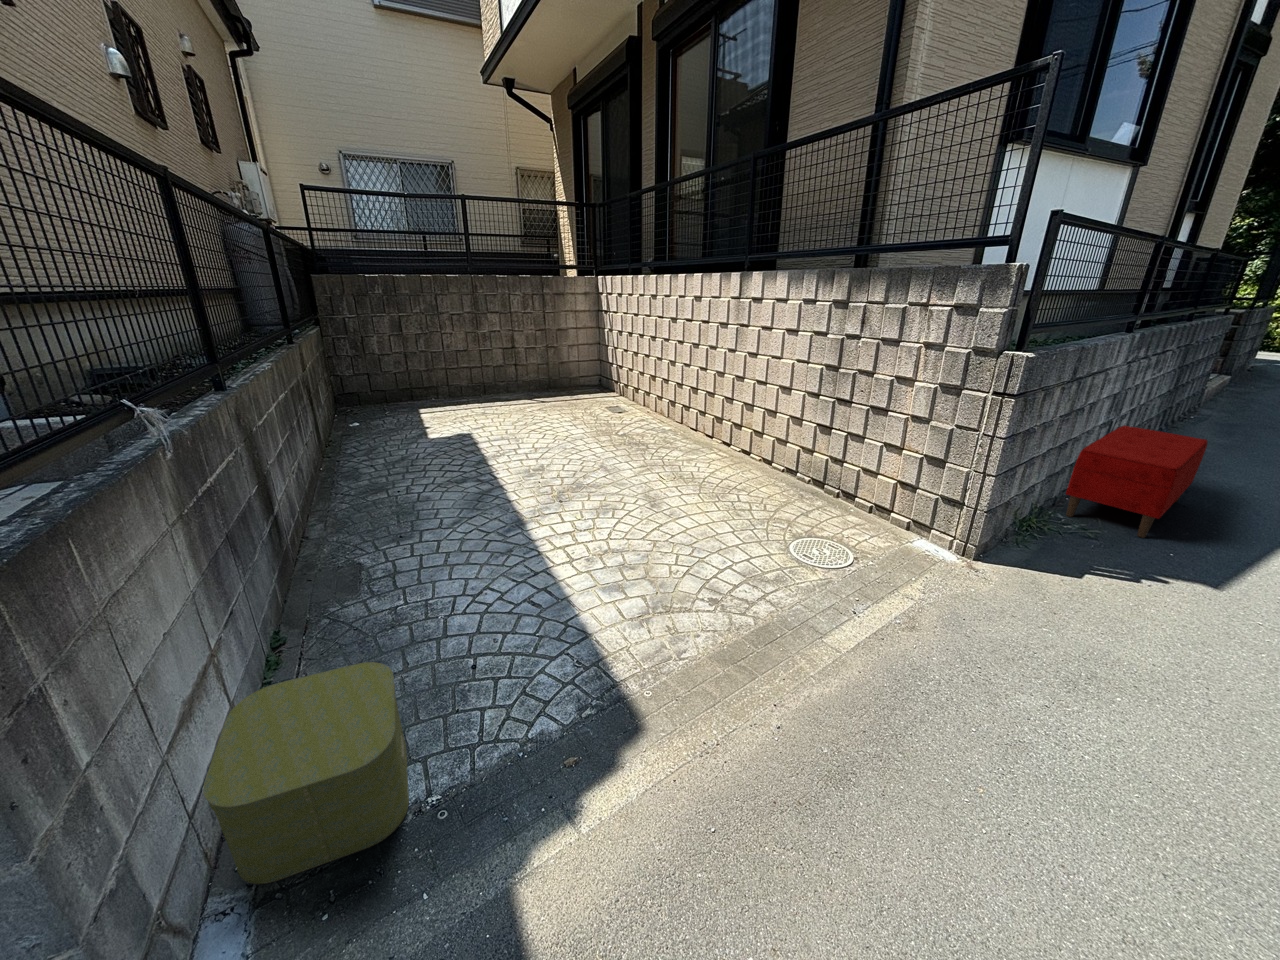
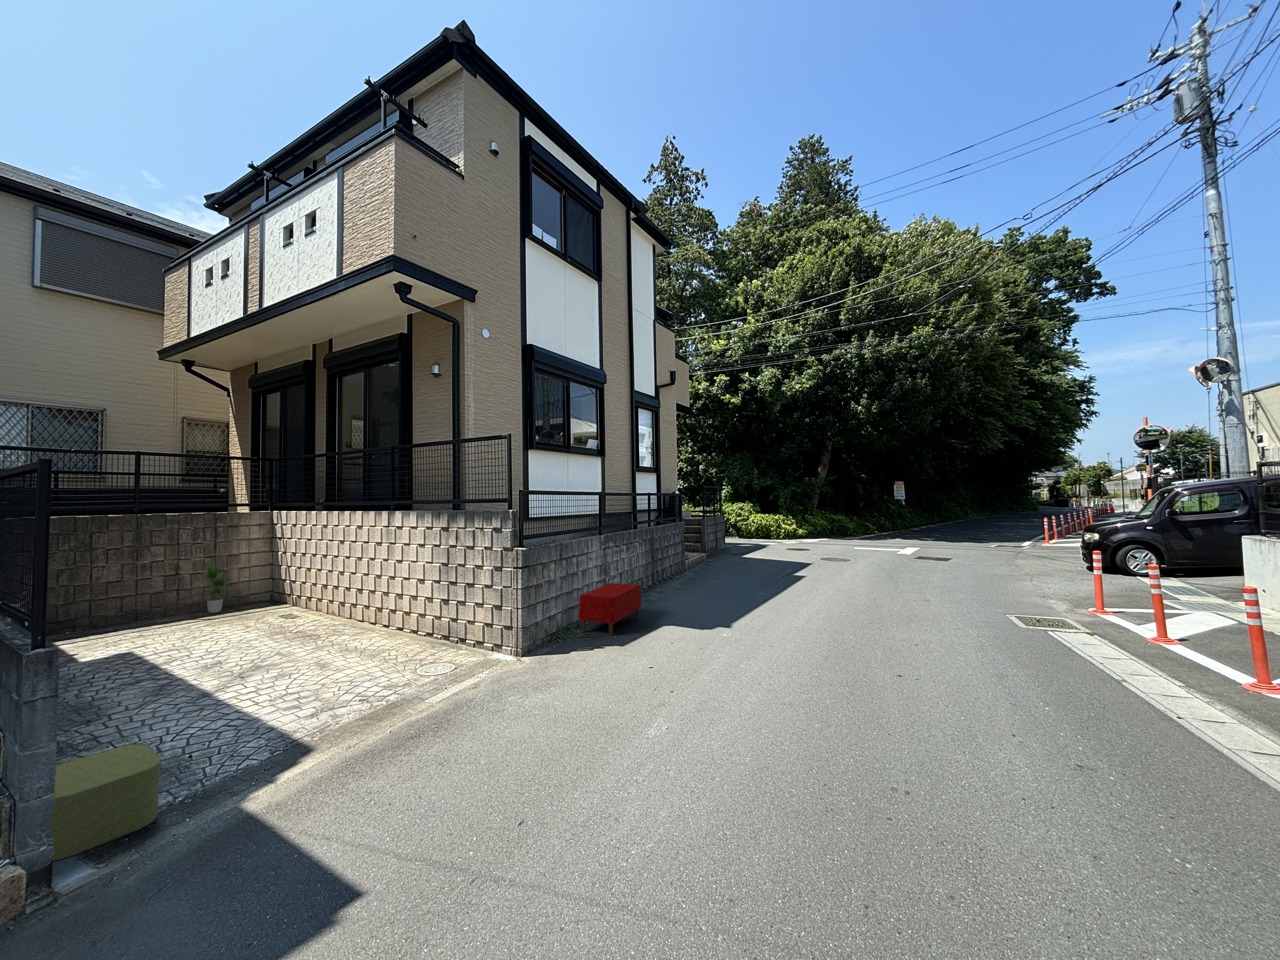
potted plant: none [527,336,565,394] -> present [202,564,229,613]

